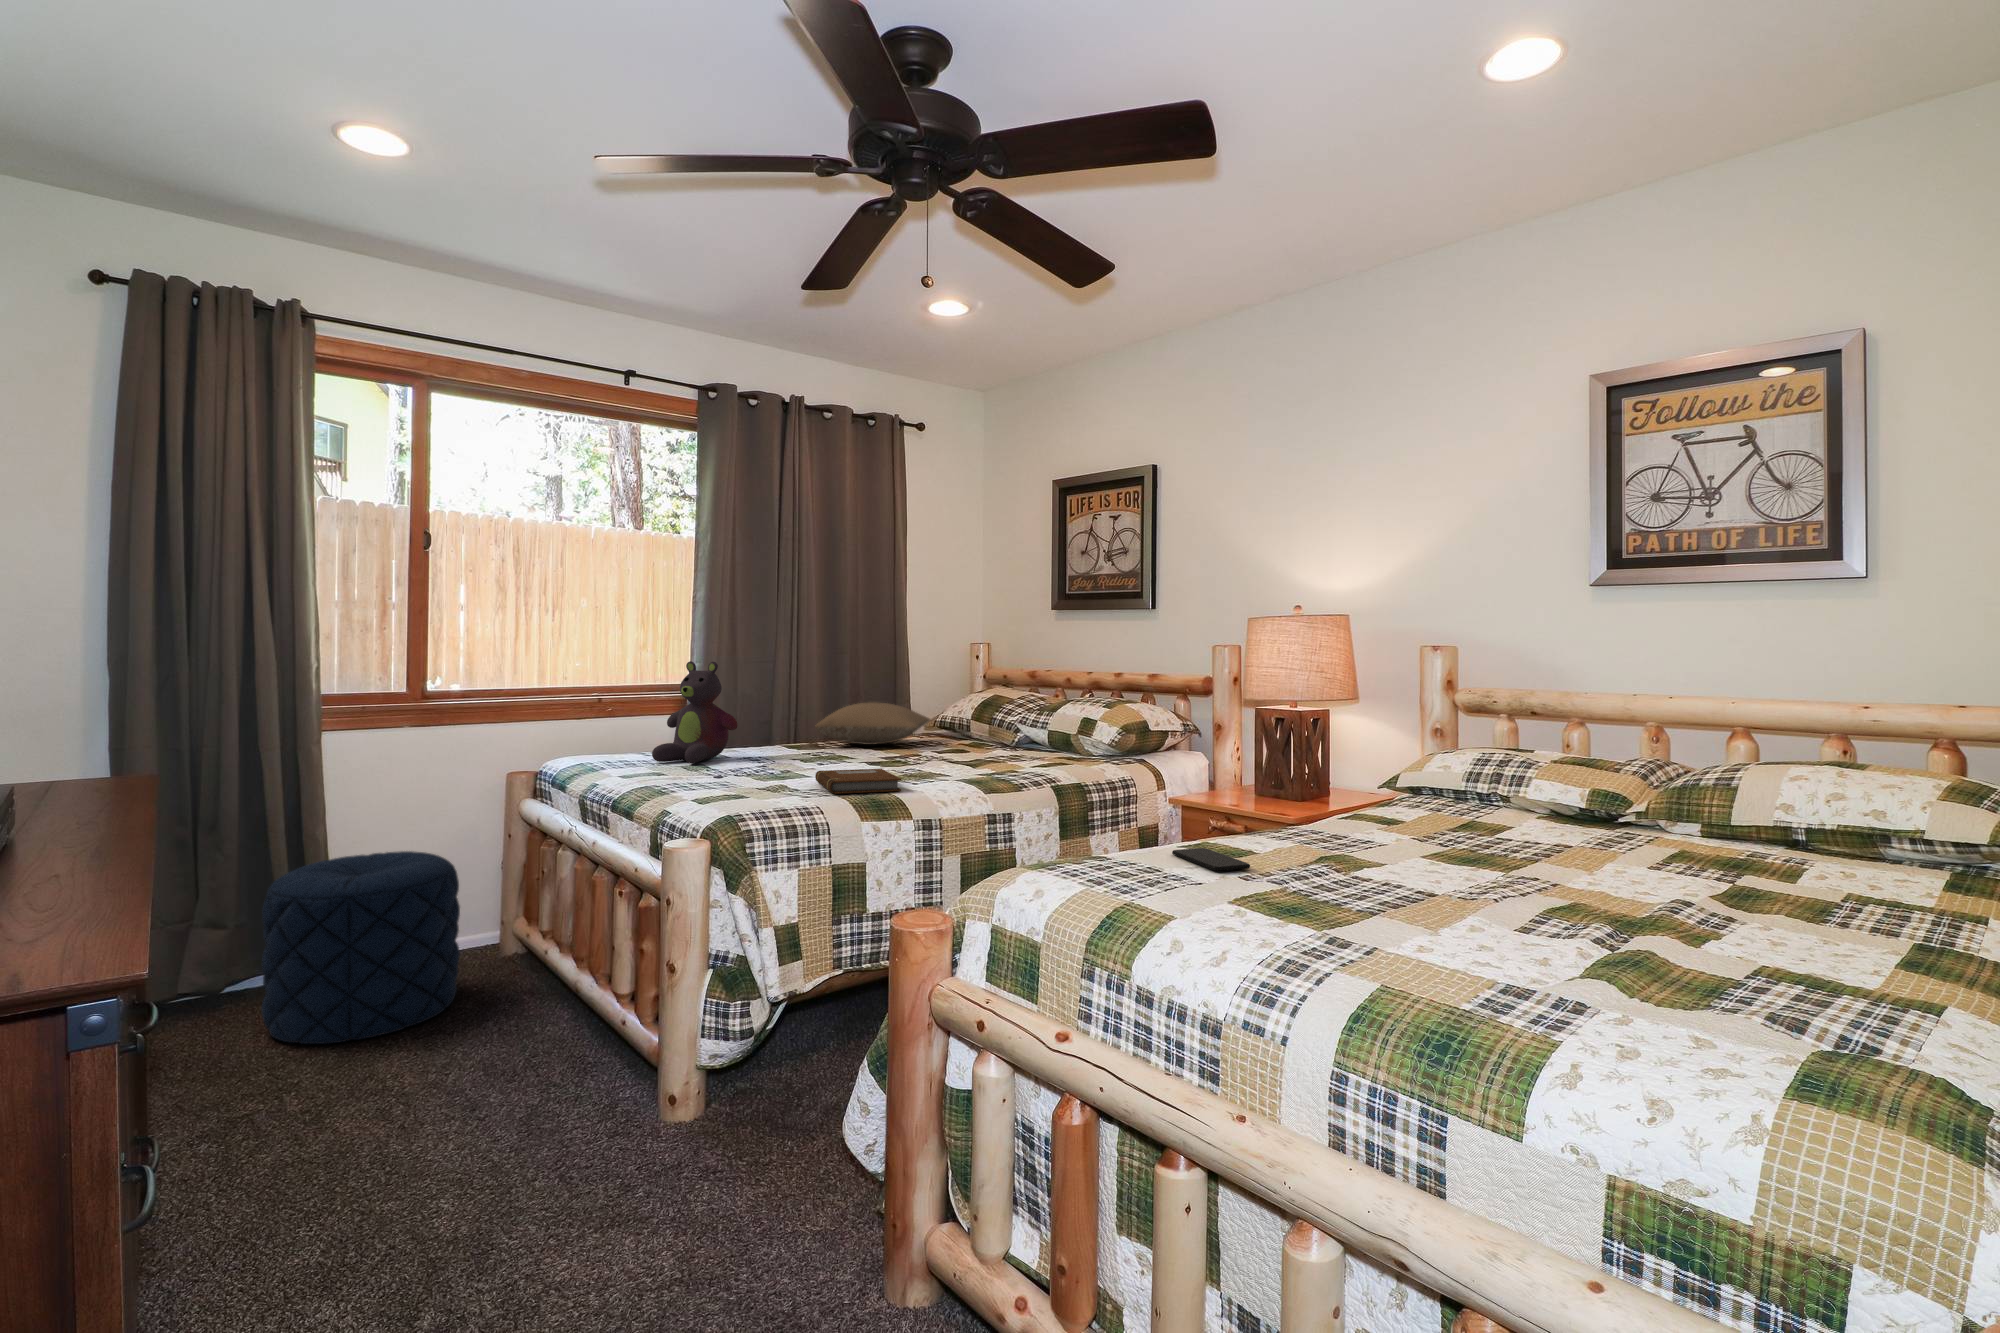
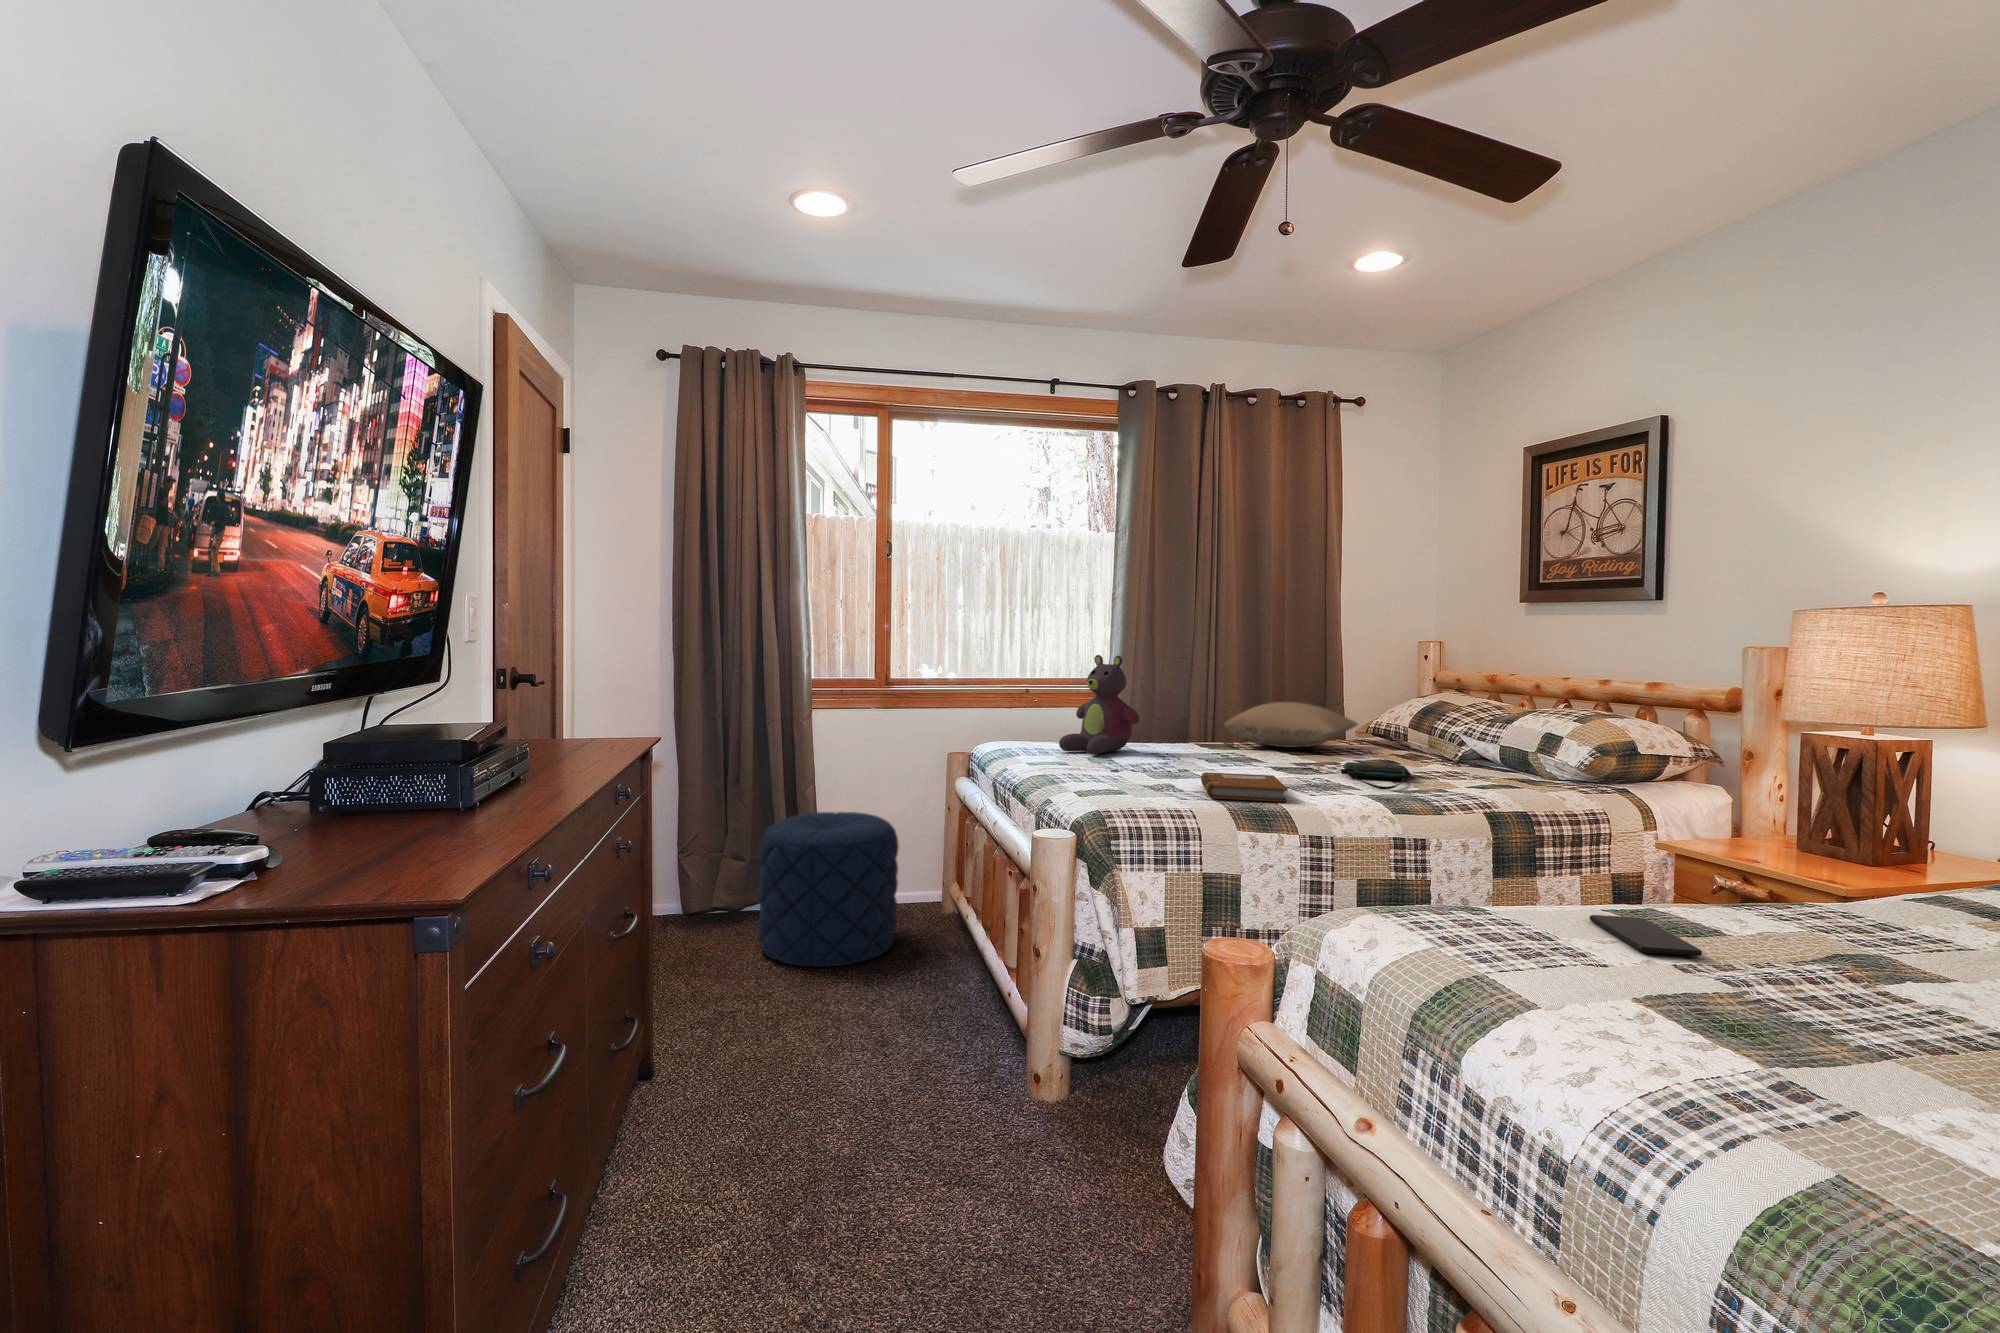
tote bag: none [933,753,993,774] -> present [1341,762,1413,790]

